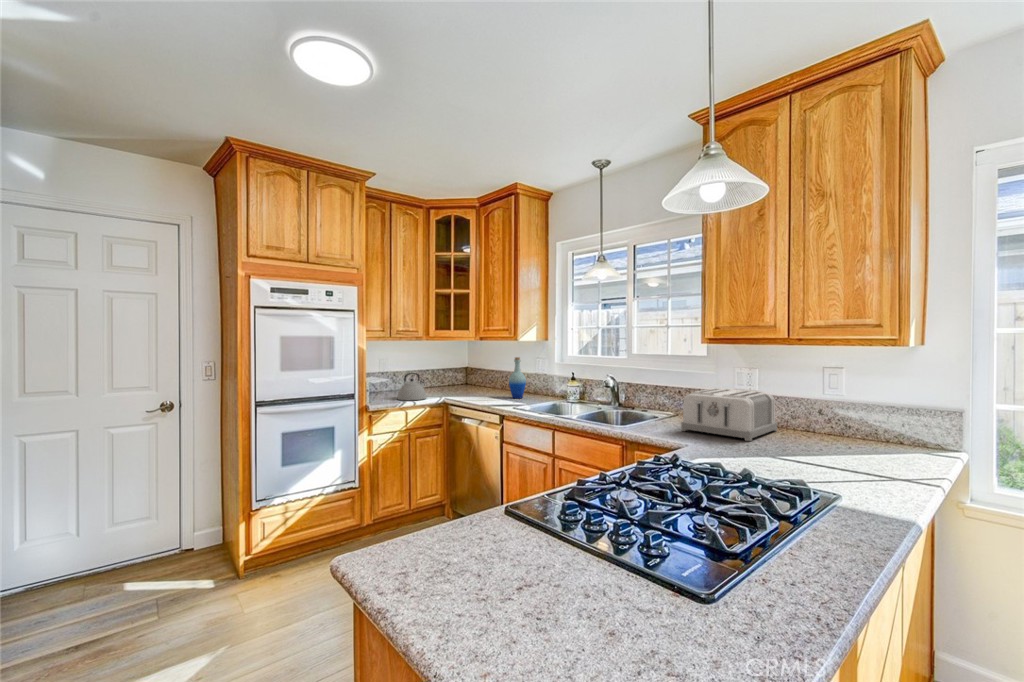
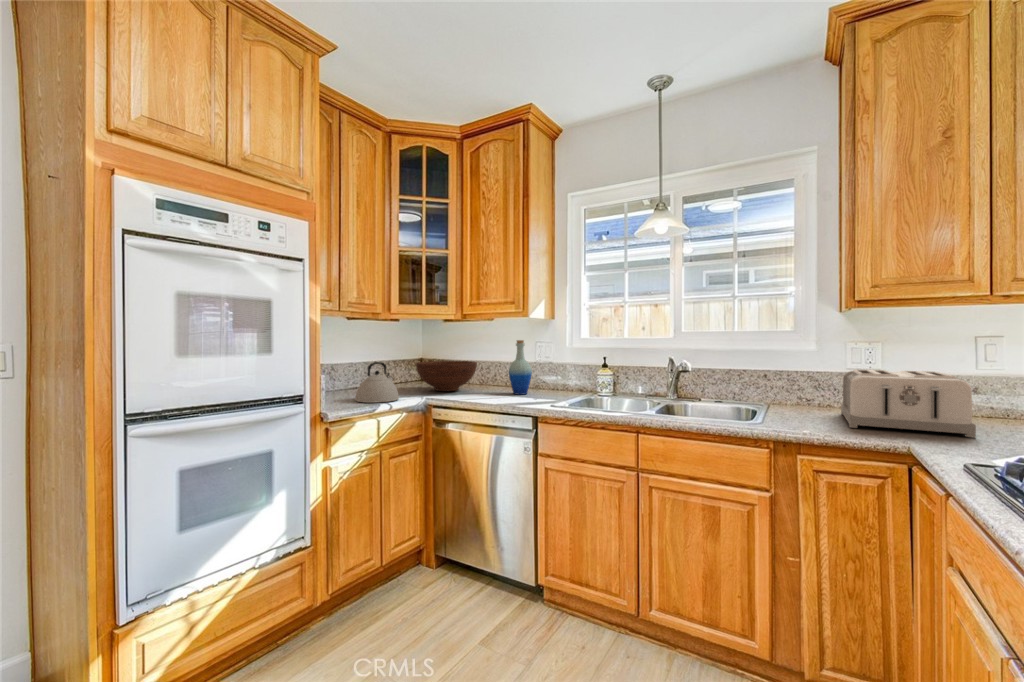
fruit bowl: none [446,371,491,394] -> present [416,361,477,391]

